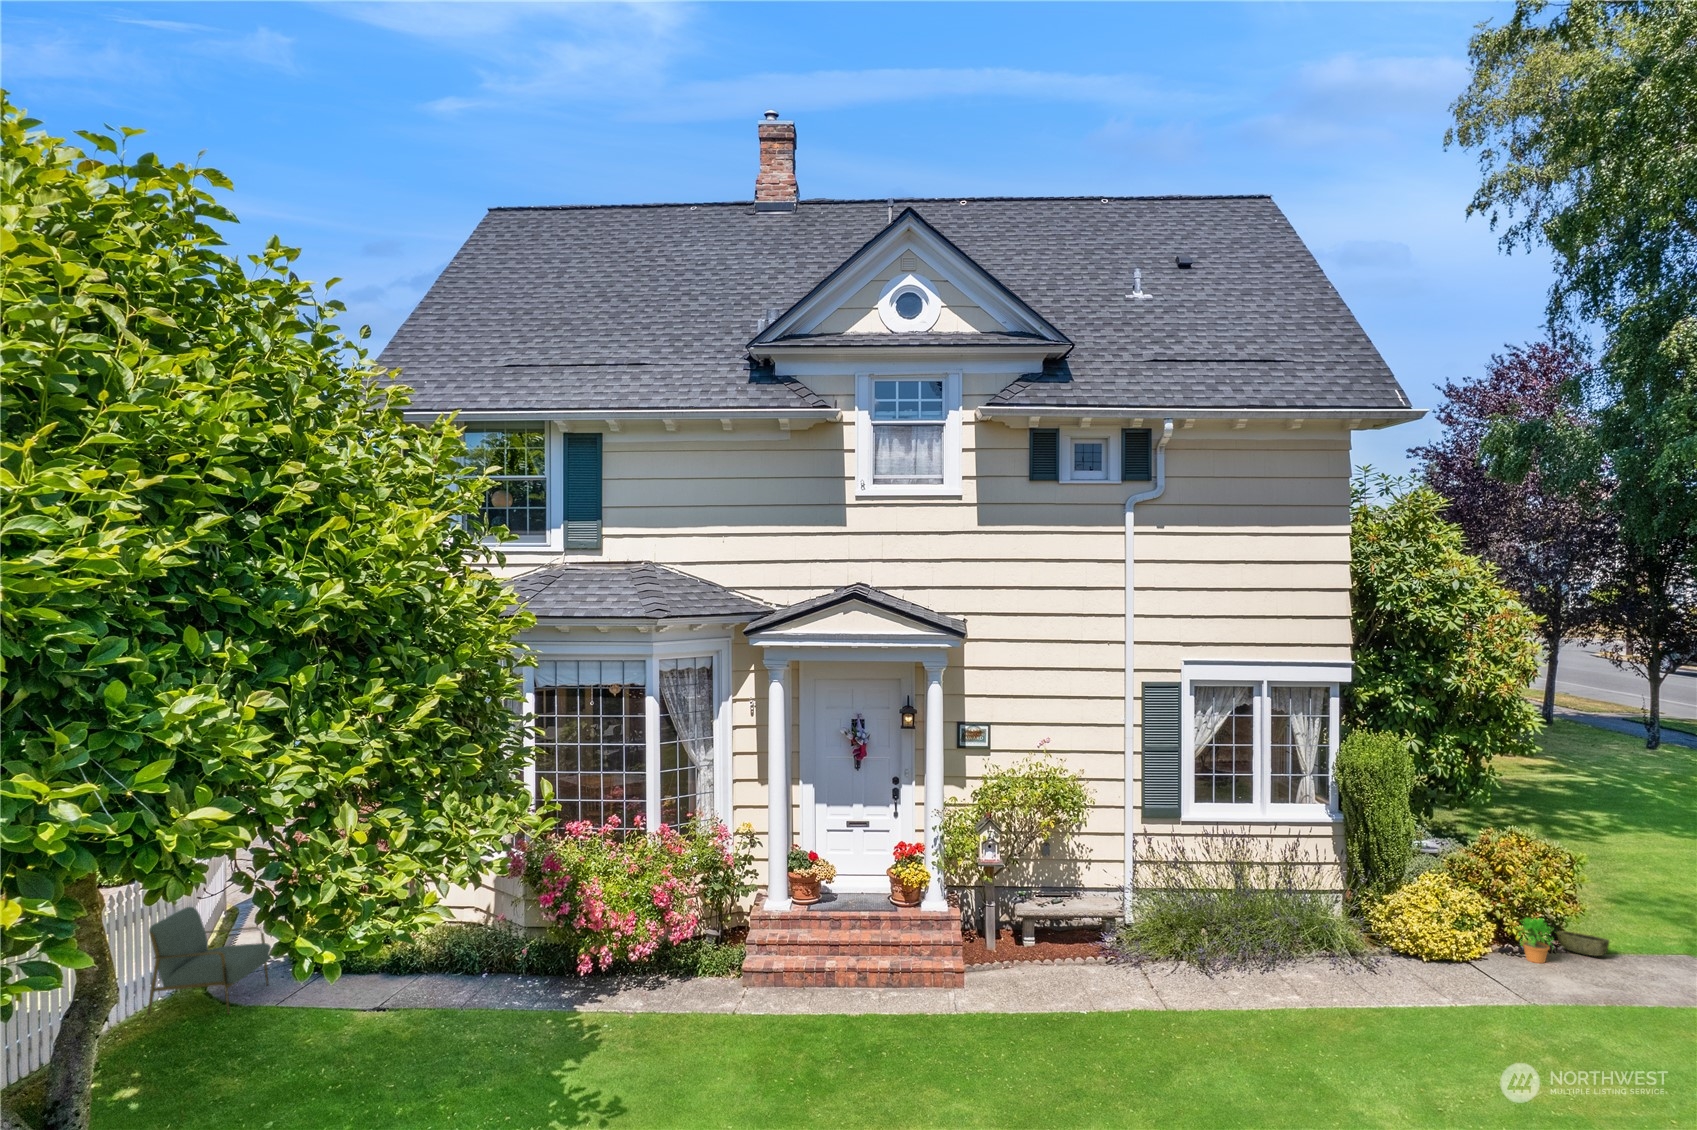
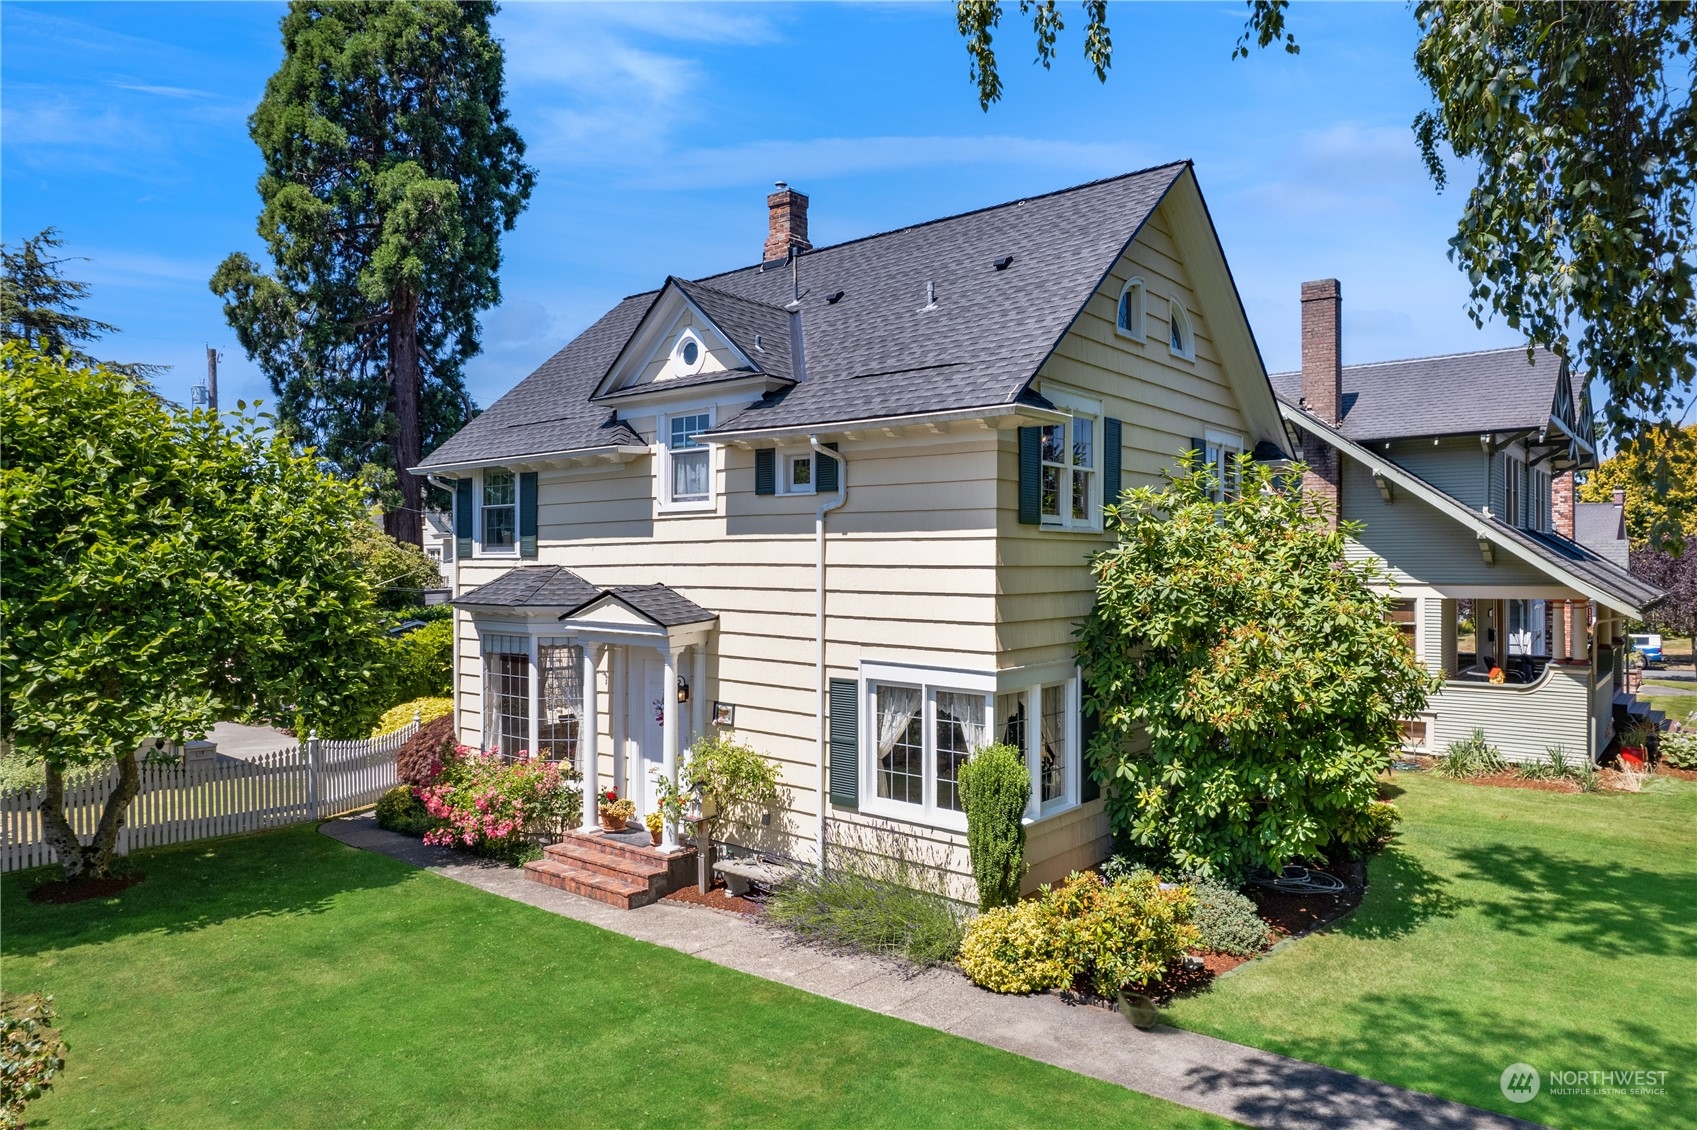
chair: present [148,907,271,1015] -> none [282,768,345,829]
potted plant: present [1518,918,1553,963] -> none [1048,962,1087,1015]

